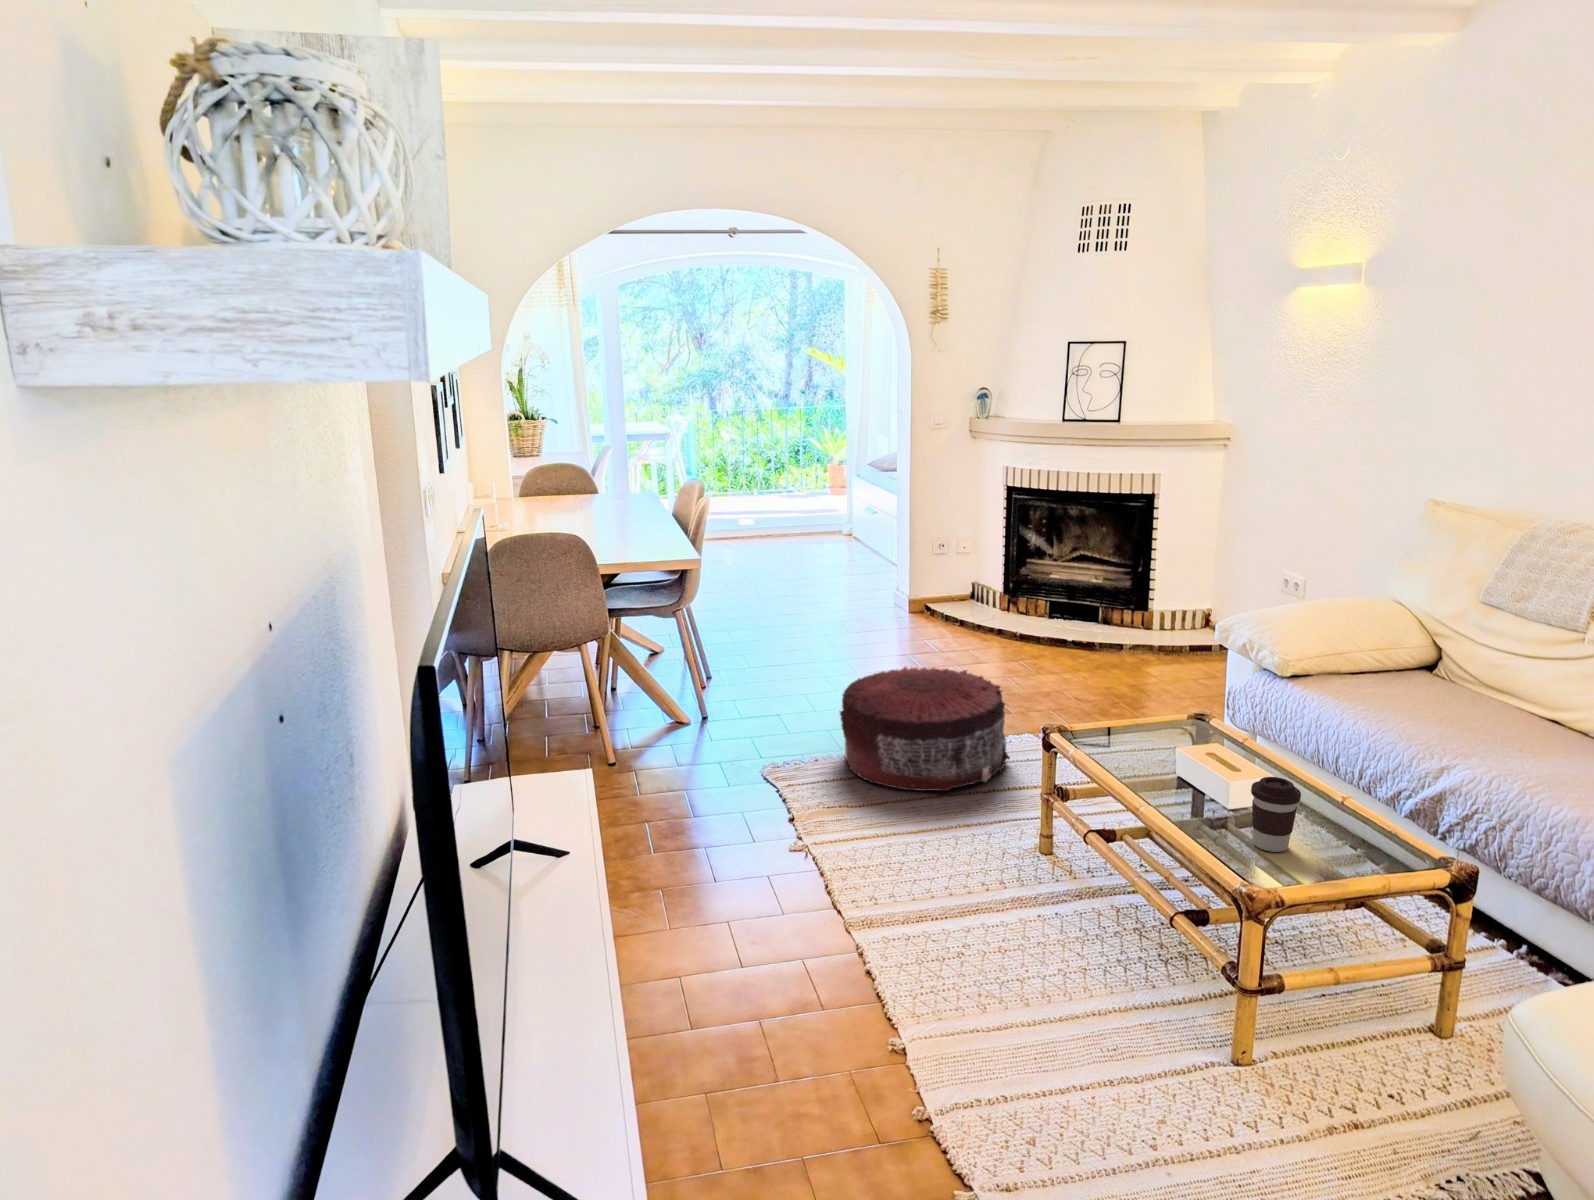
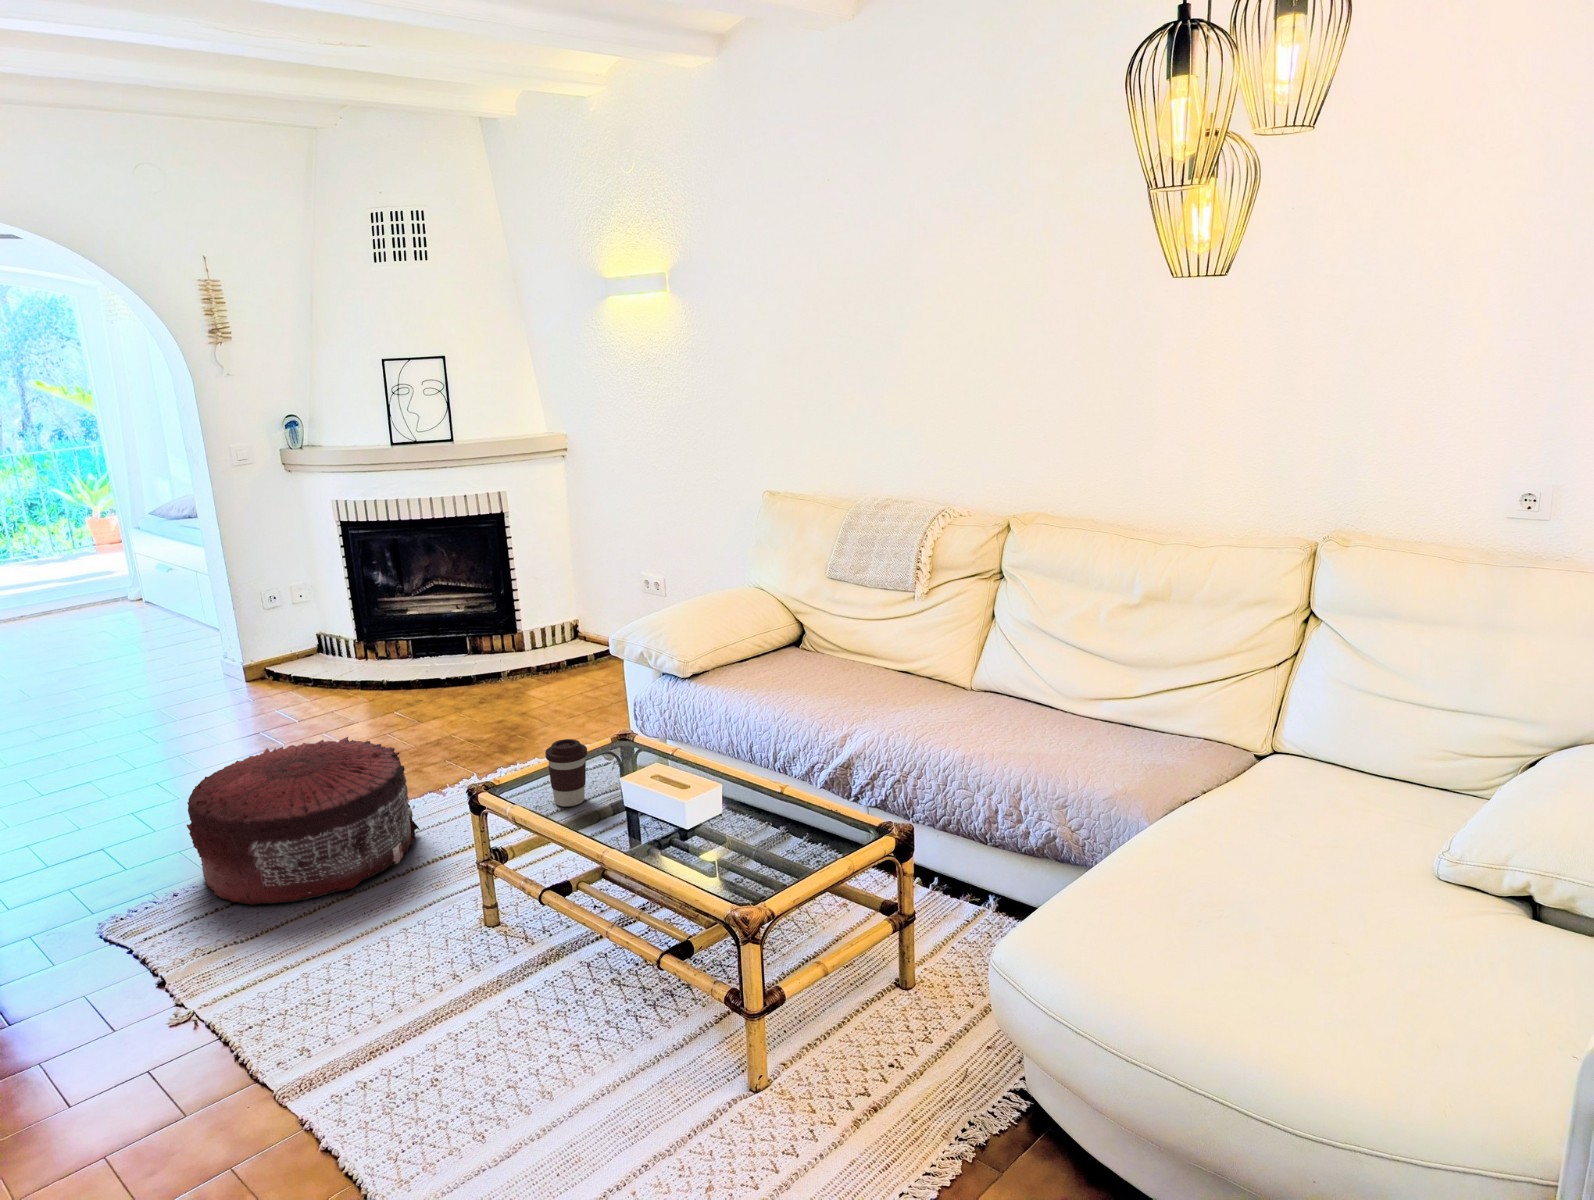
coffee cup: present [1251,777,1301,852] -> present [545,739,587,806]

